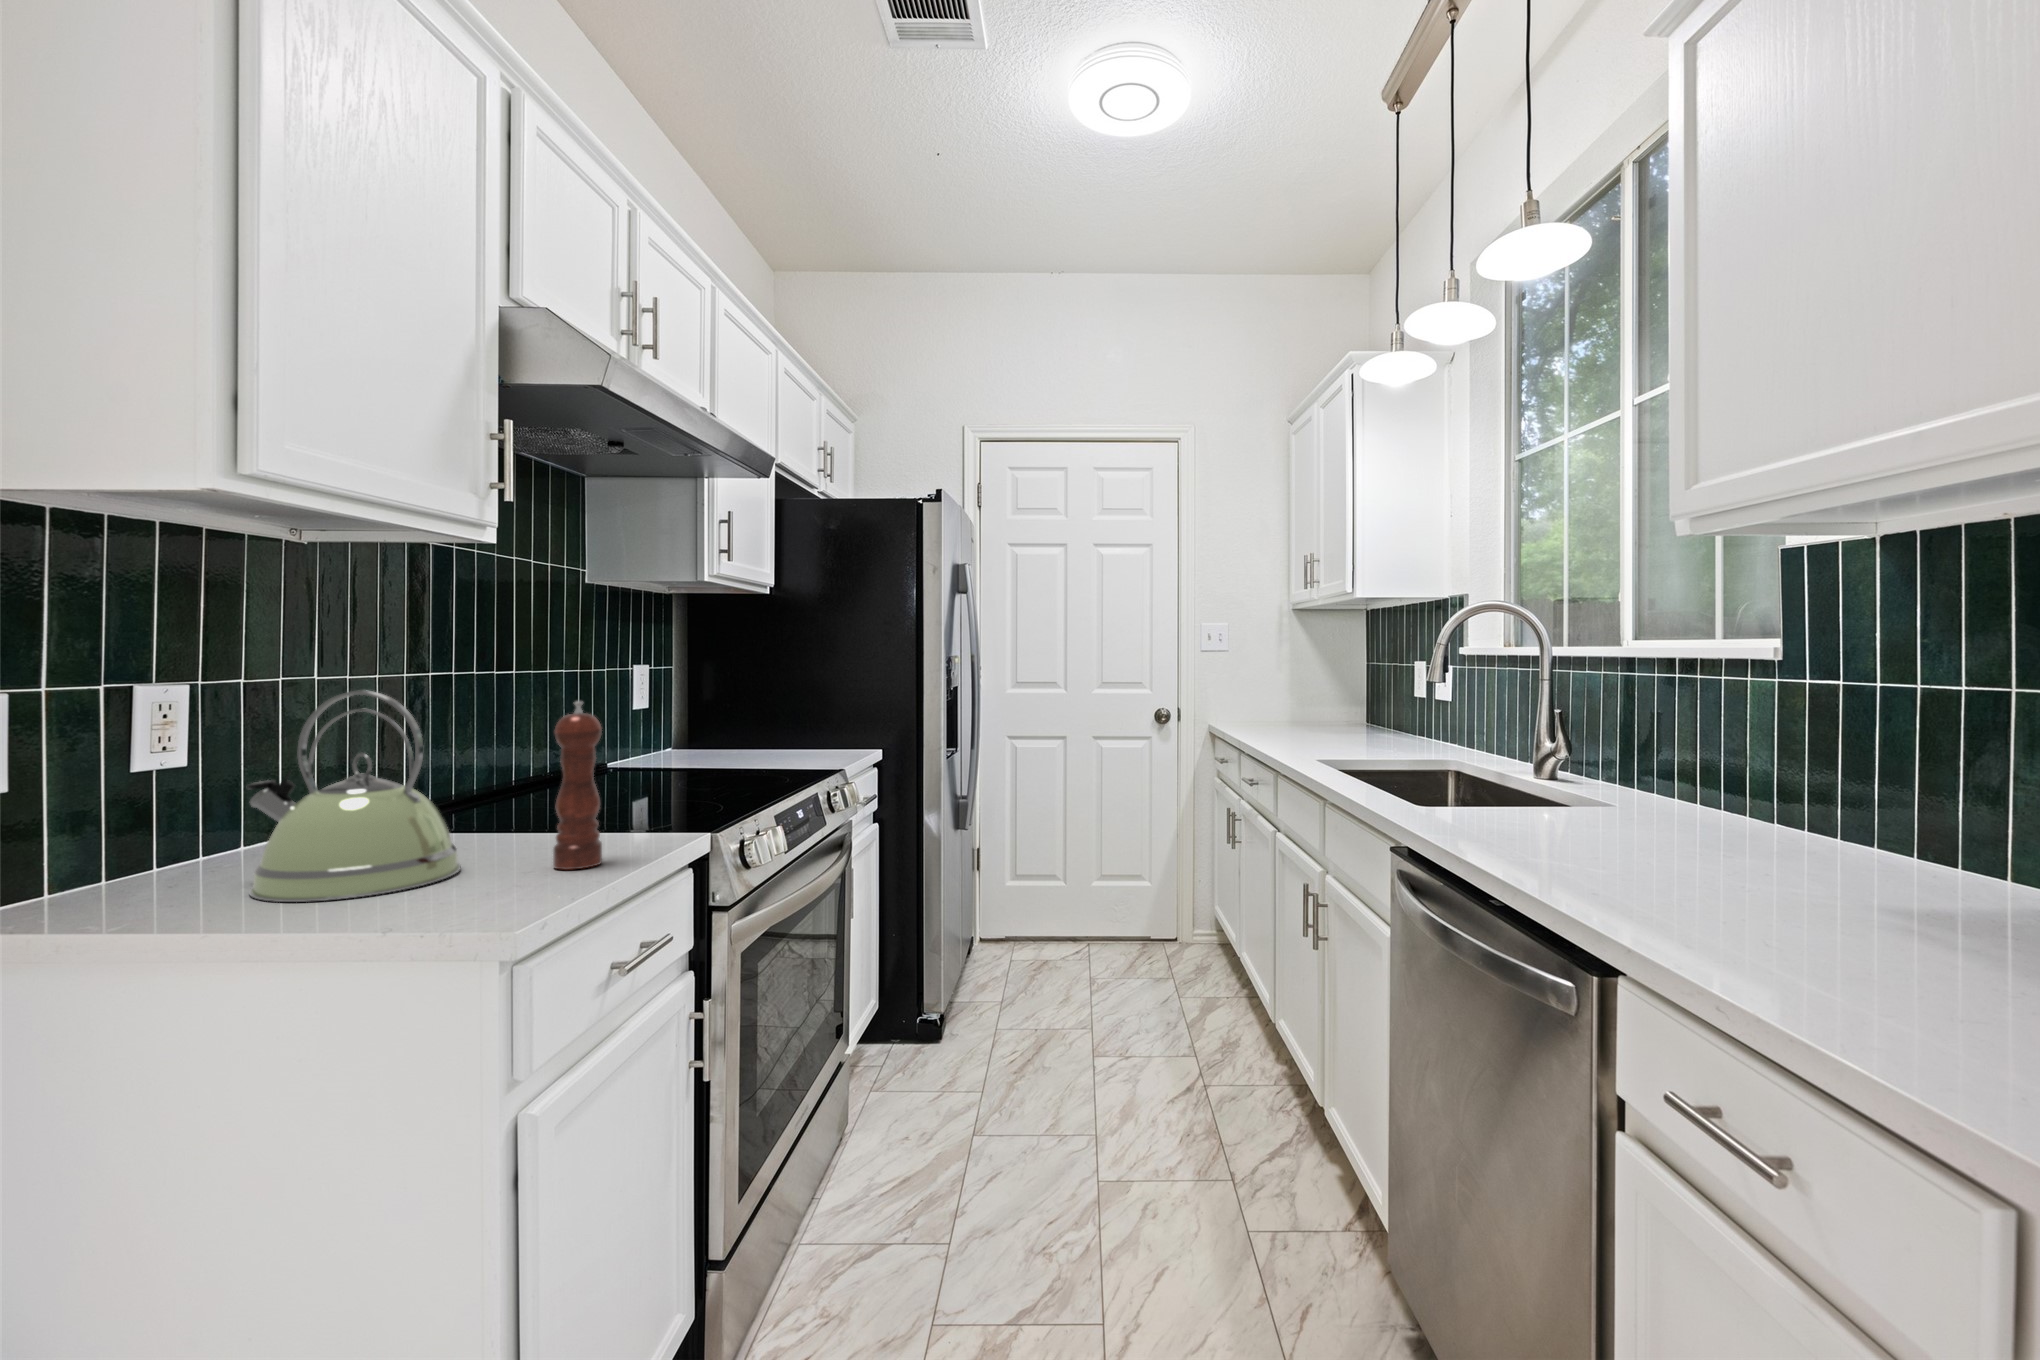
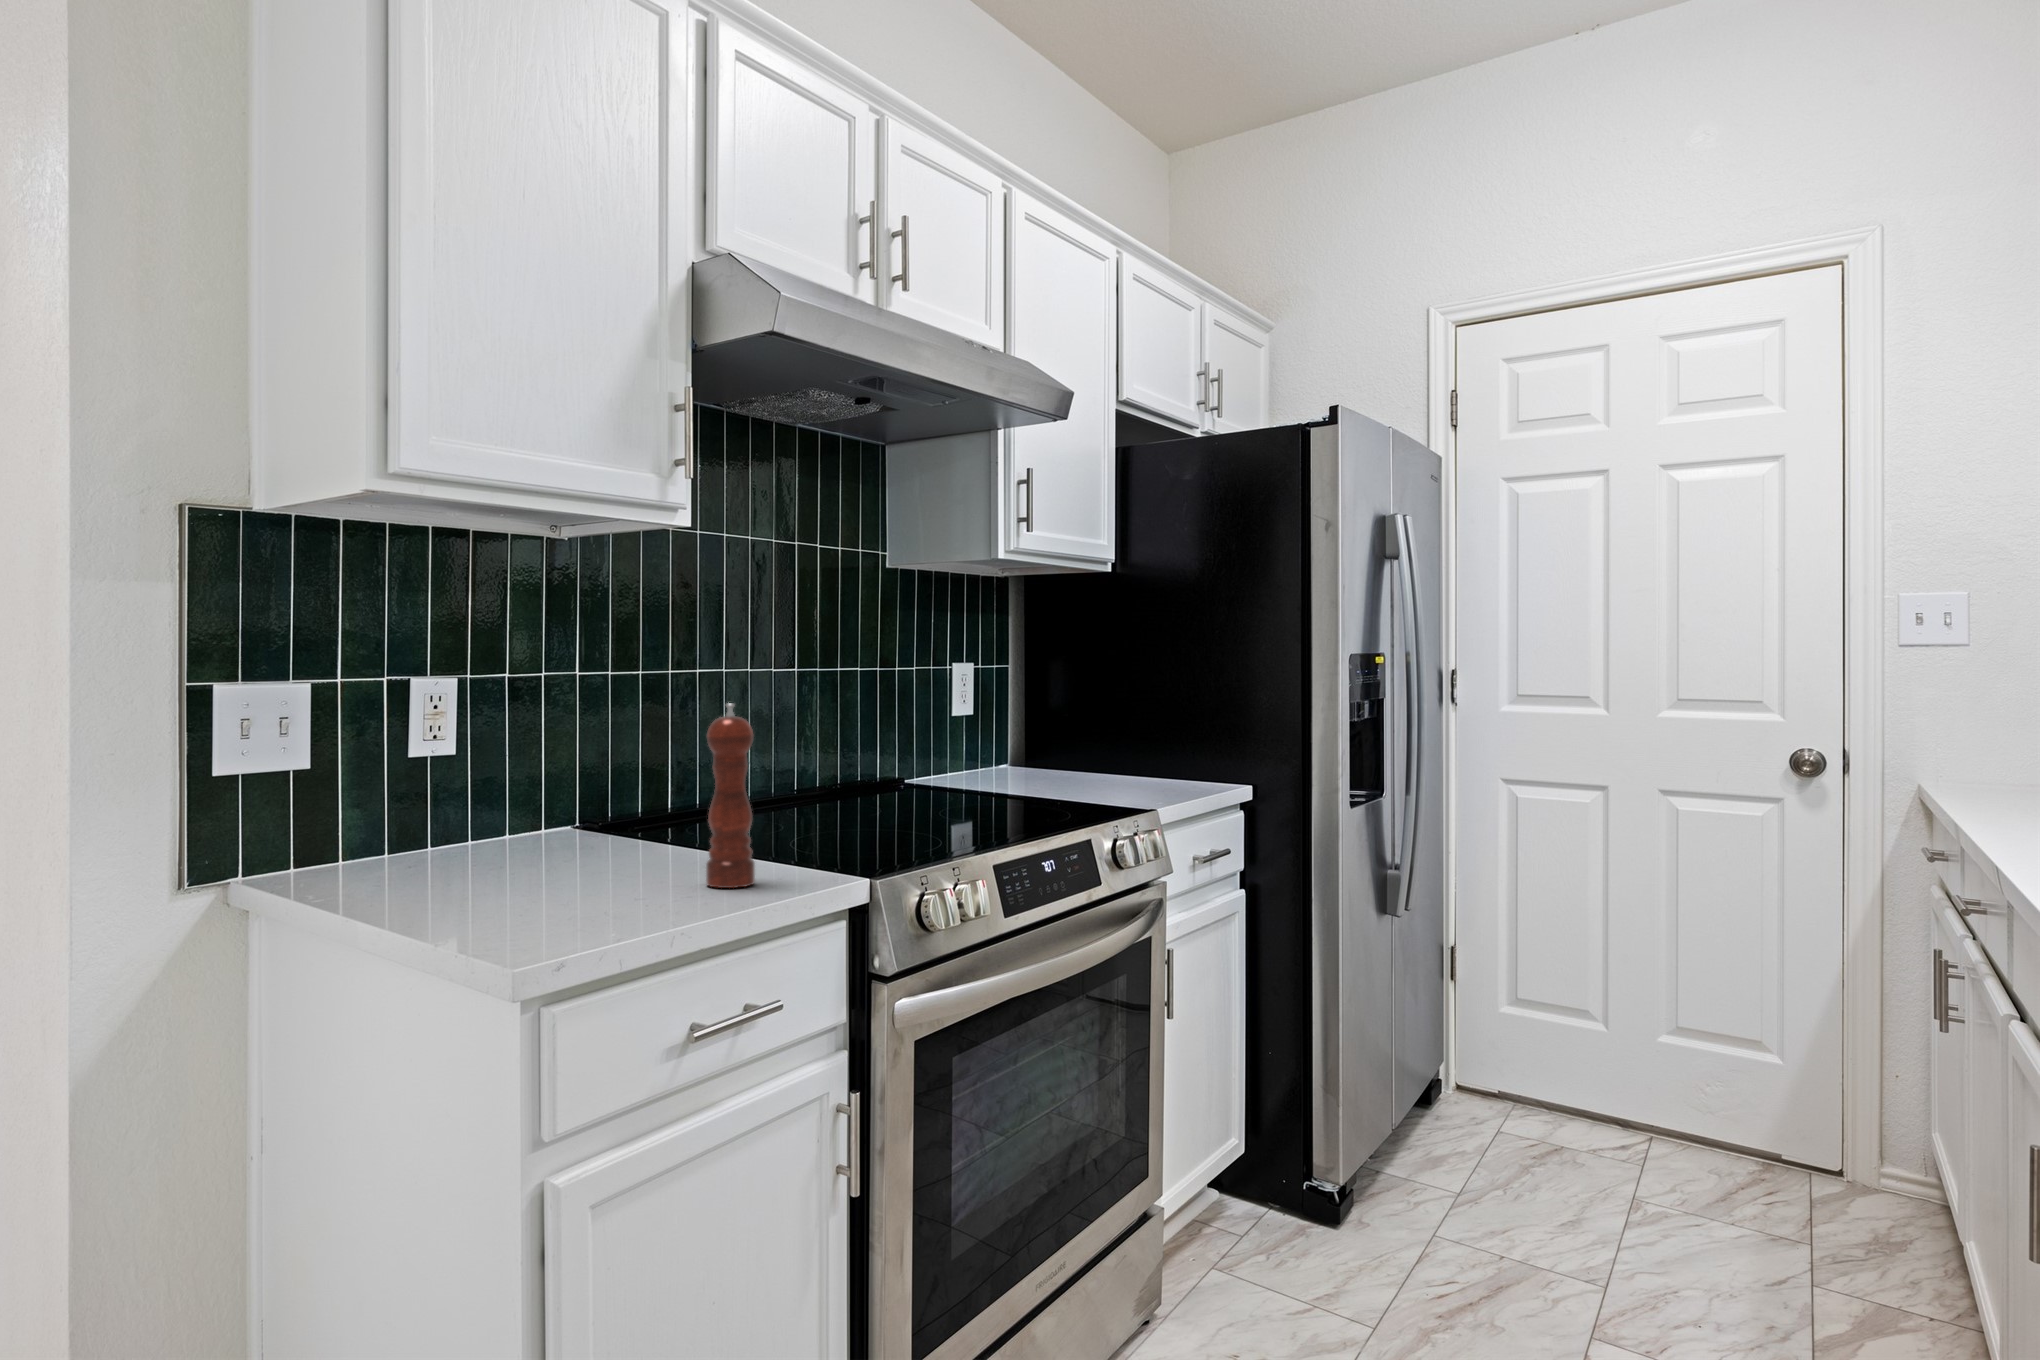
kettle: present [247,690,461,902] -> none [462,686,636,890]

